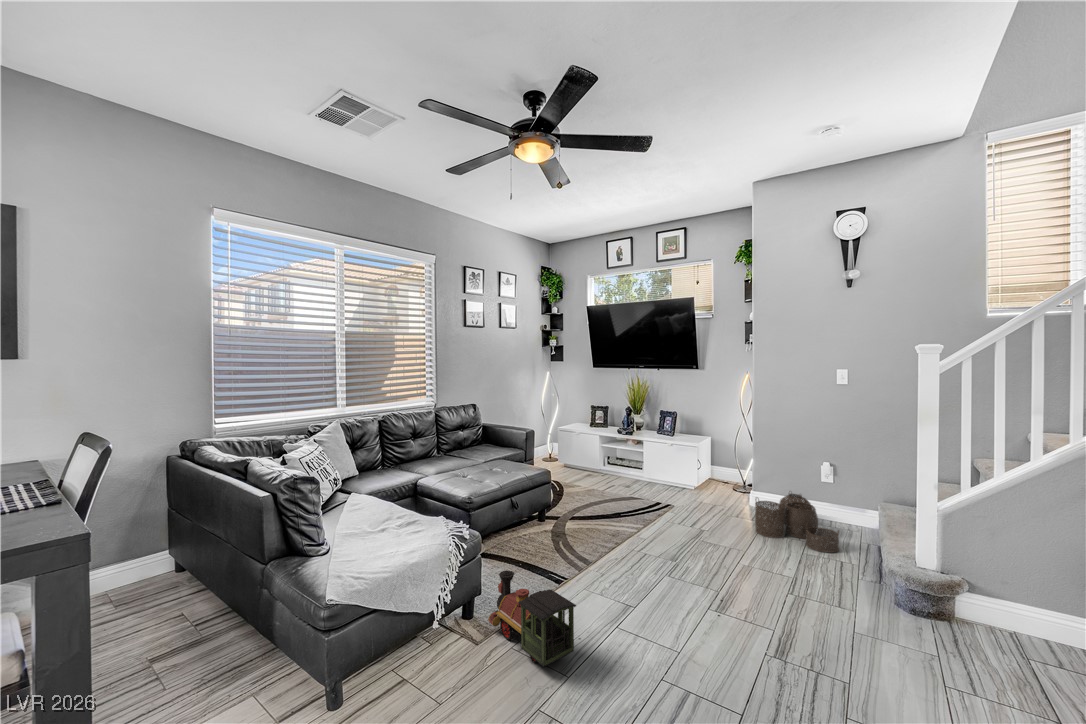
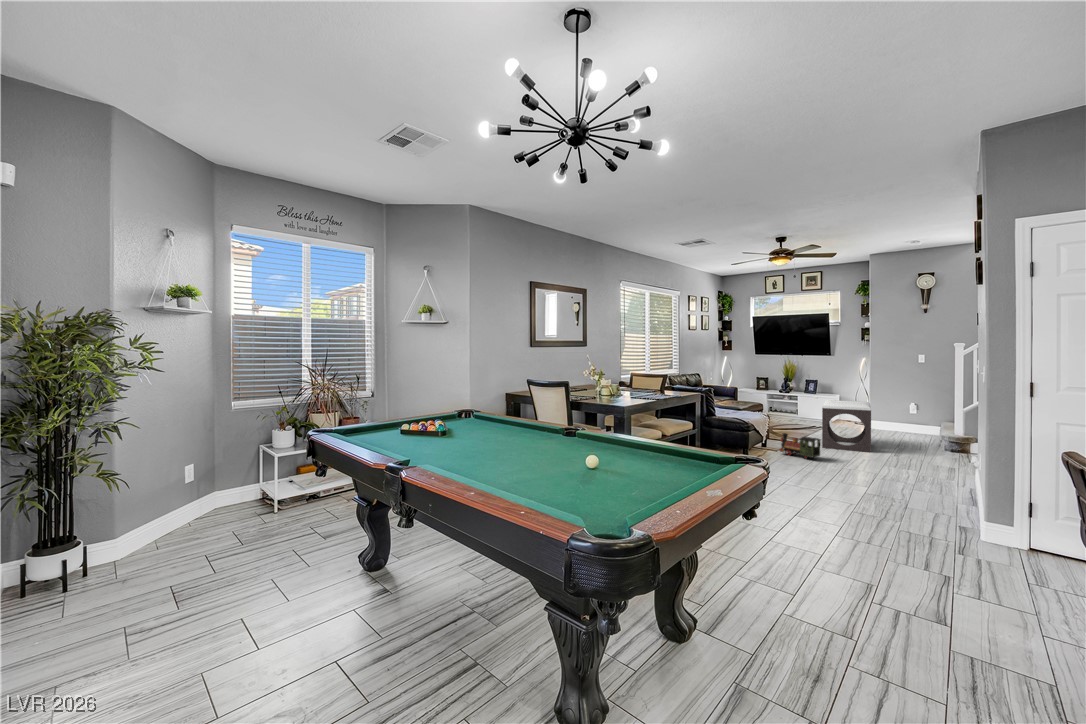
footstool: none [620,467,733,614] -> present [822,400,871,452]
woven basket: present [755,493,839,553] -> none [875,417,920,440]

